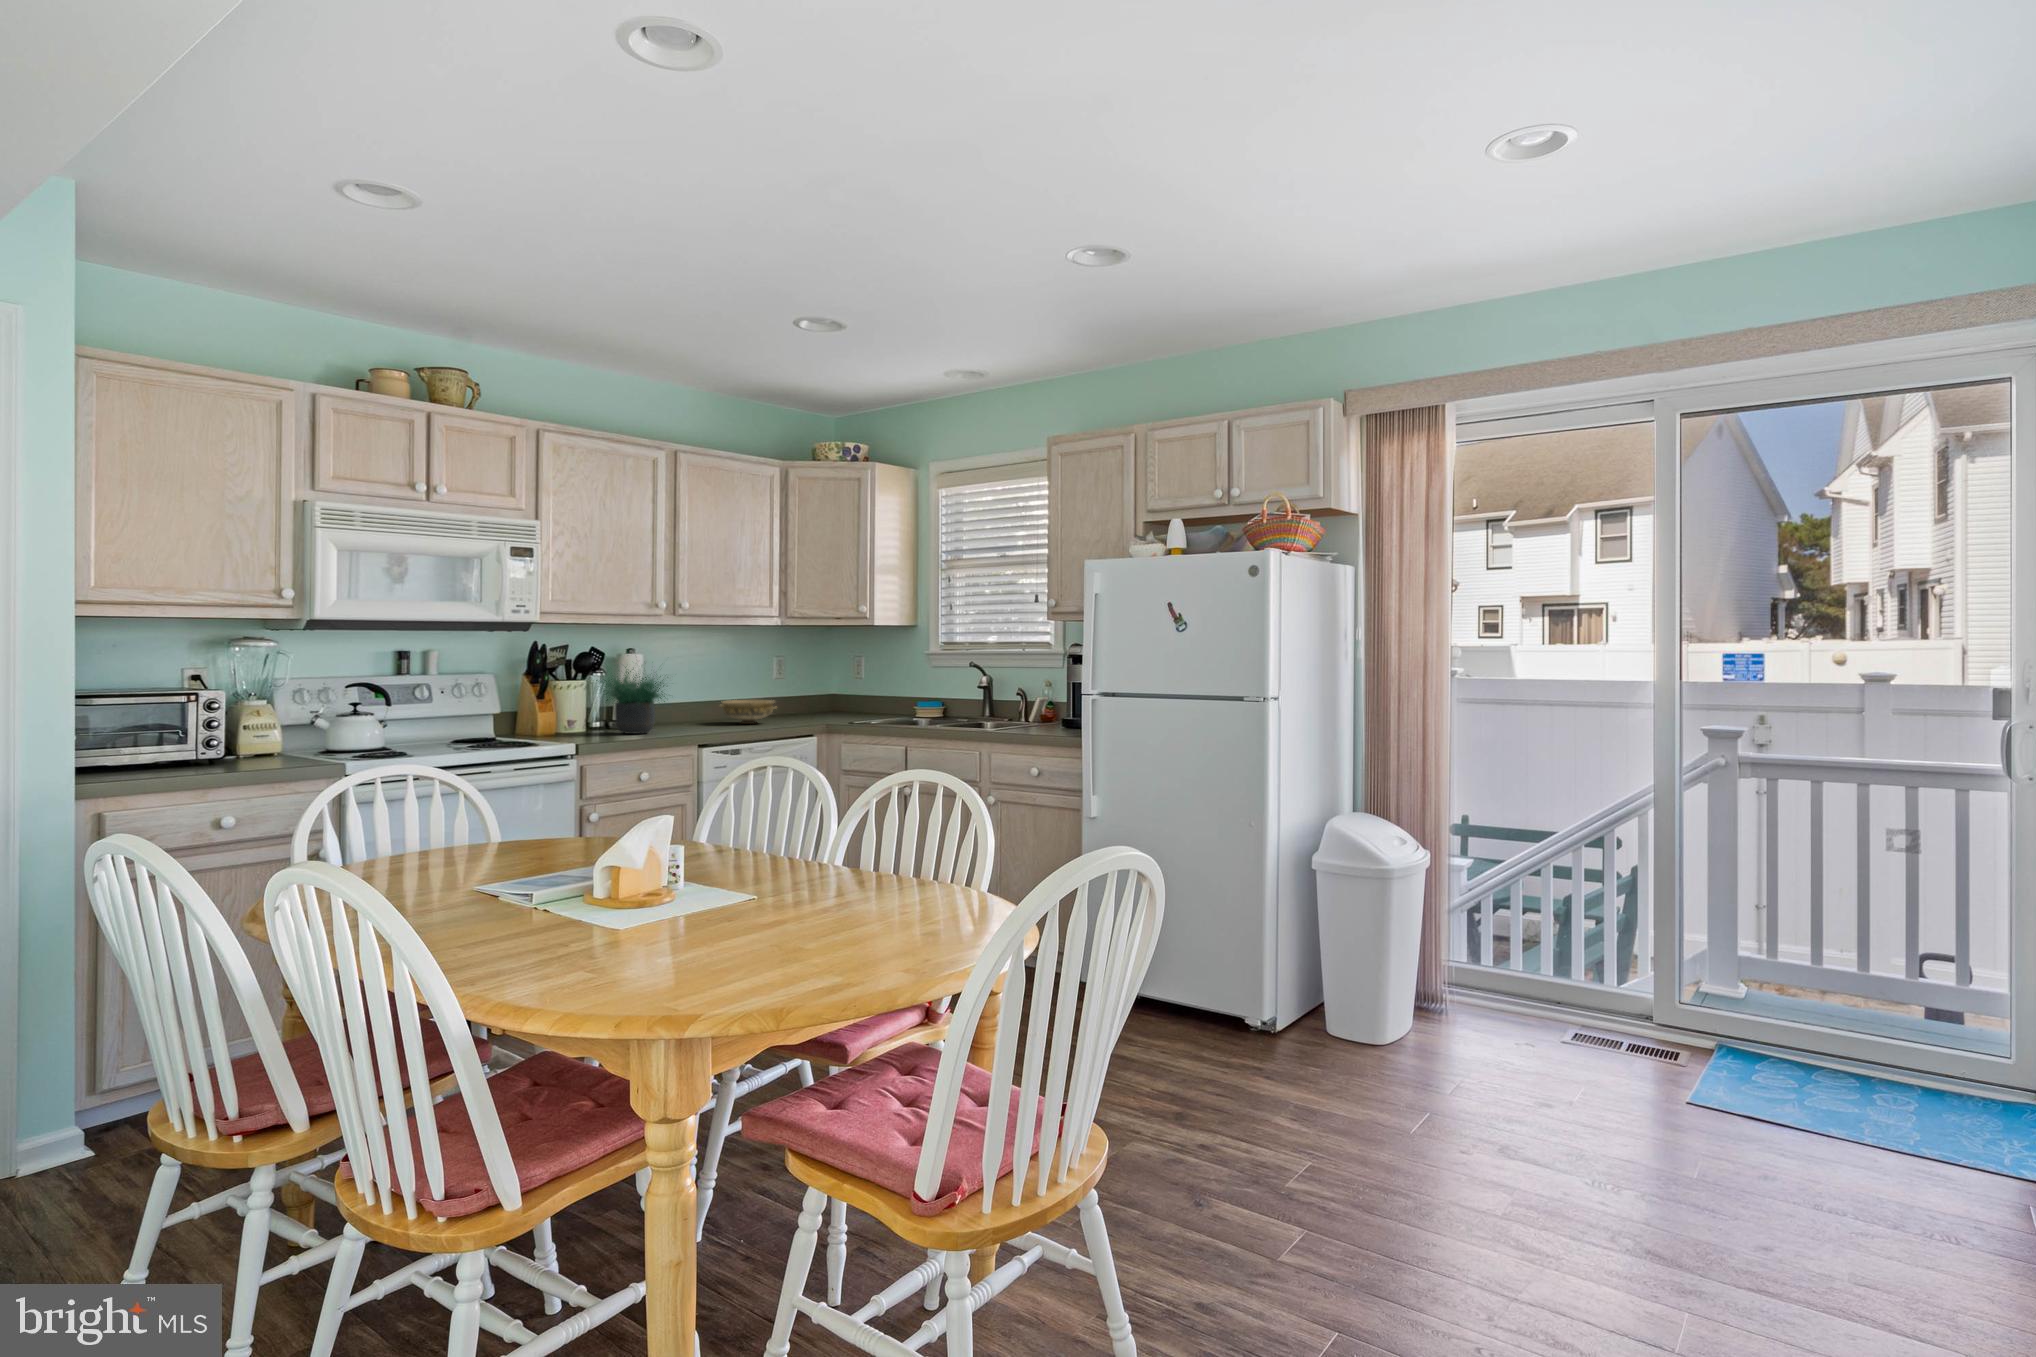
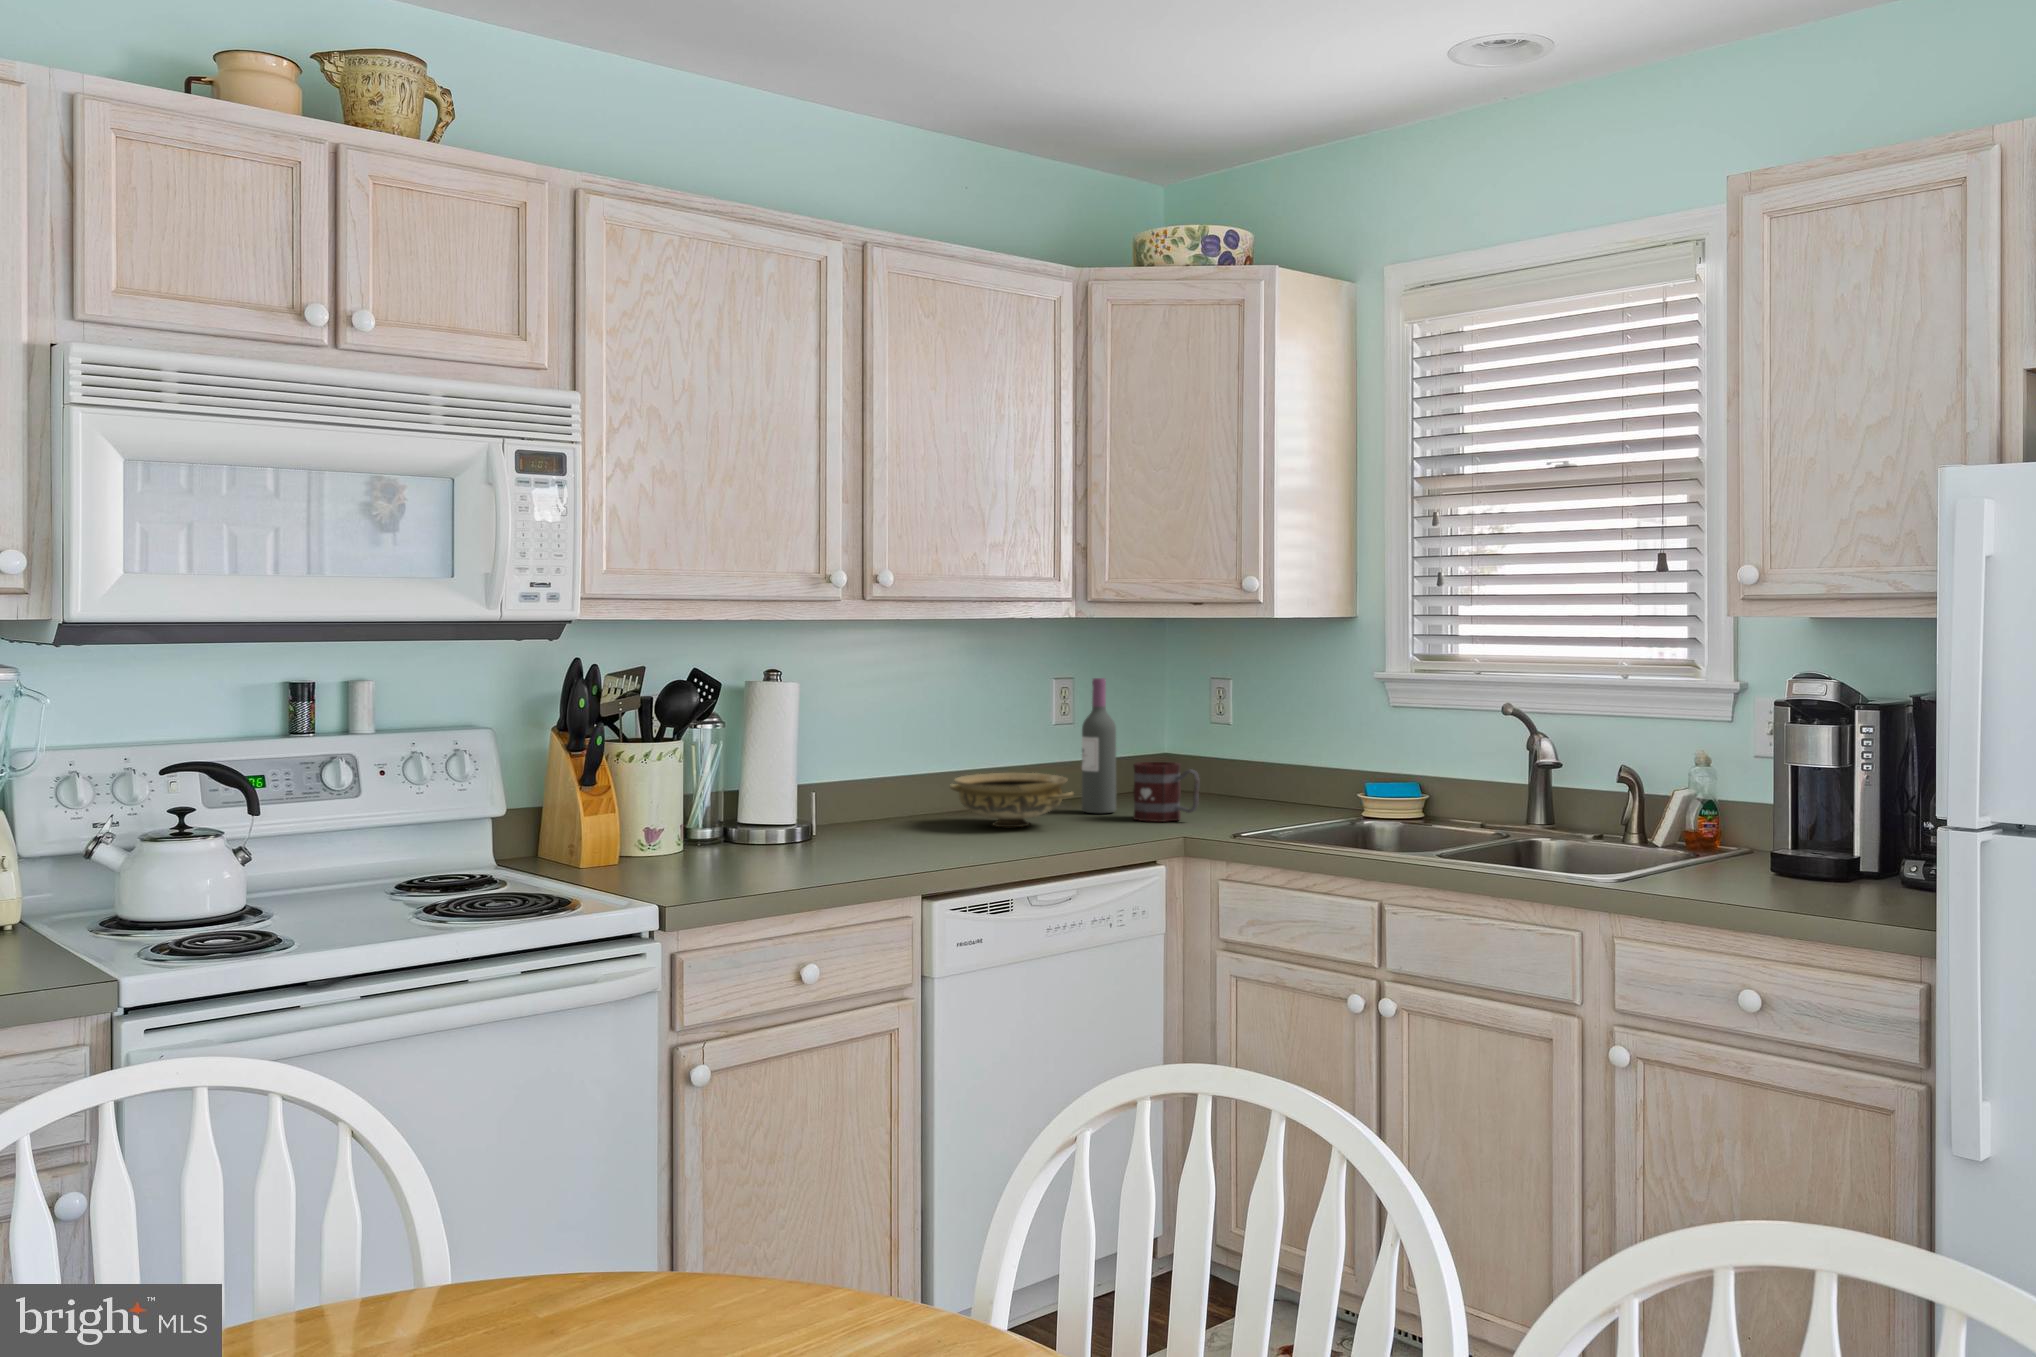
wine bottle: none [787,655,804,720] -> present [1082,678,1116,813]
potted plant: present [596,667,665,734] -> none [684,665,893,864]
mug: none [809,695,840,722] -> present [1133,762,1200,822]

